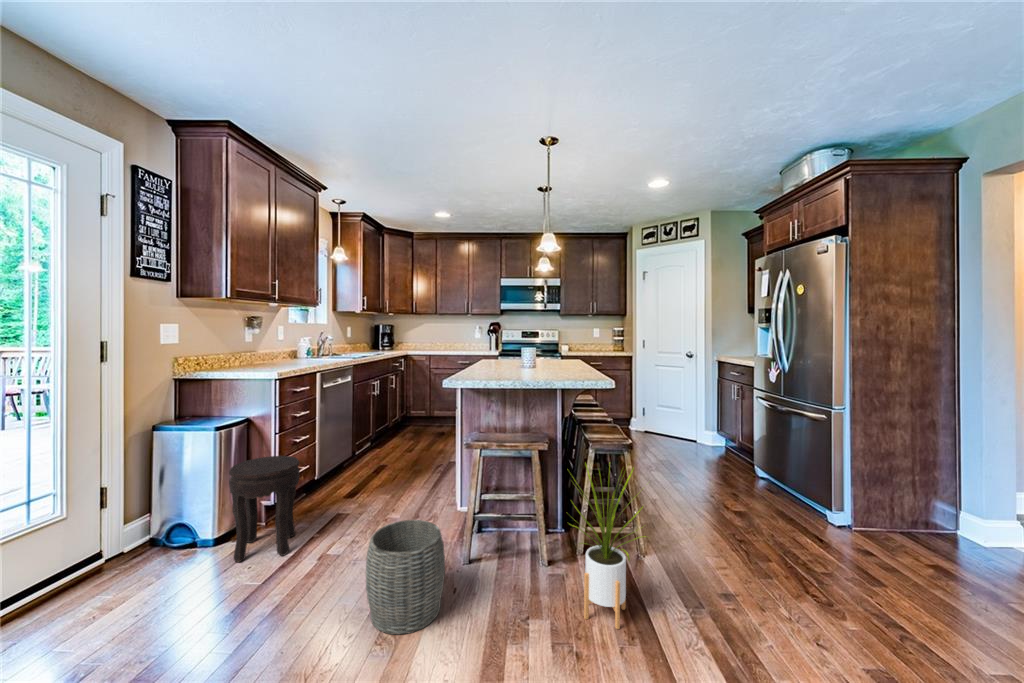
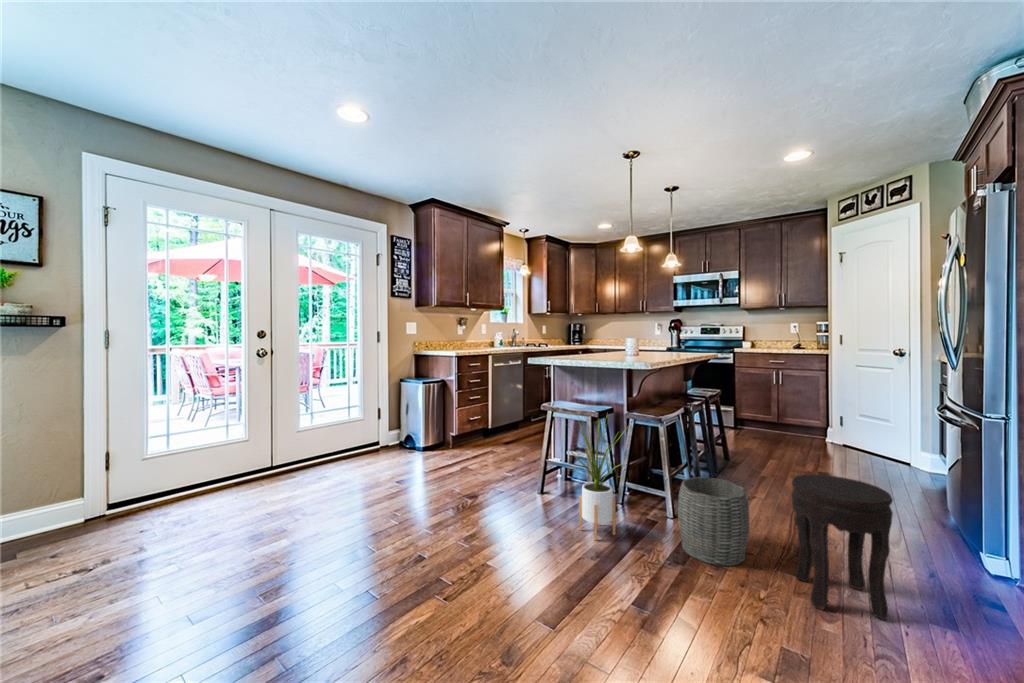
side table: present [229,456,300,562] -> present [792,474,893,620]
woven basket: present [366,520,445,635] -> present [678,477,749,566]

